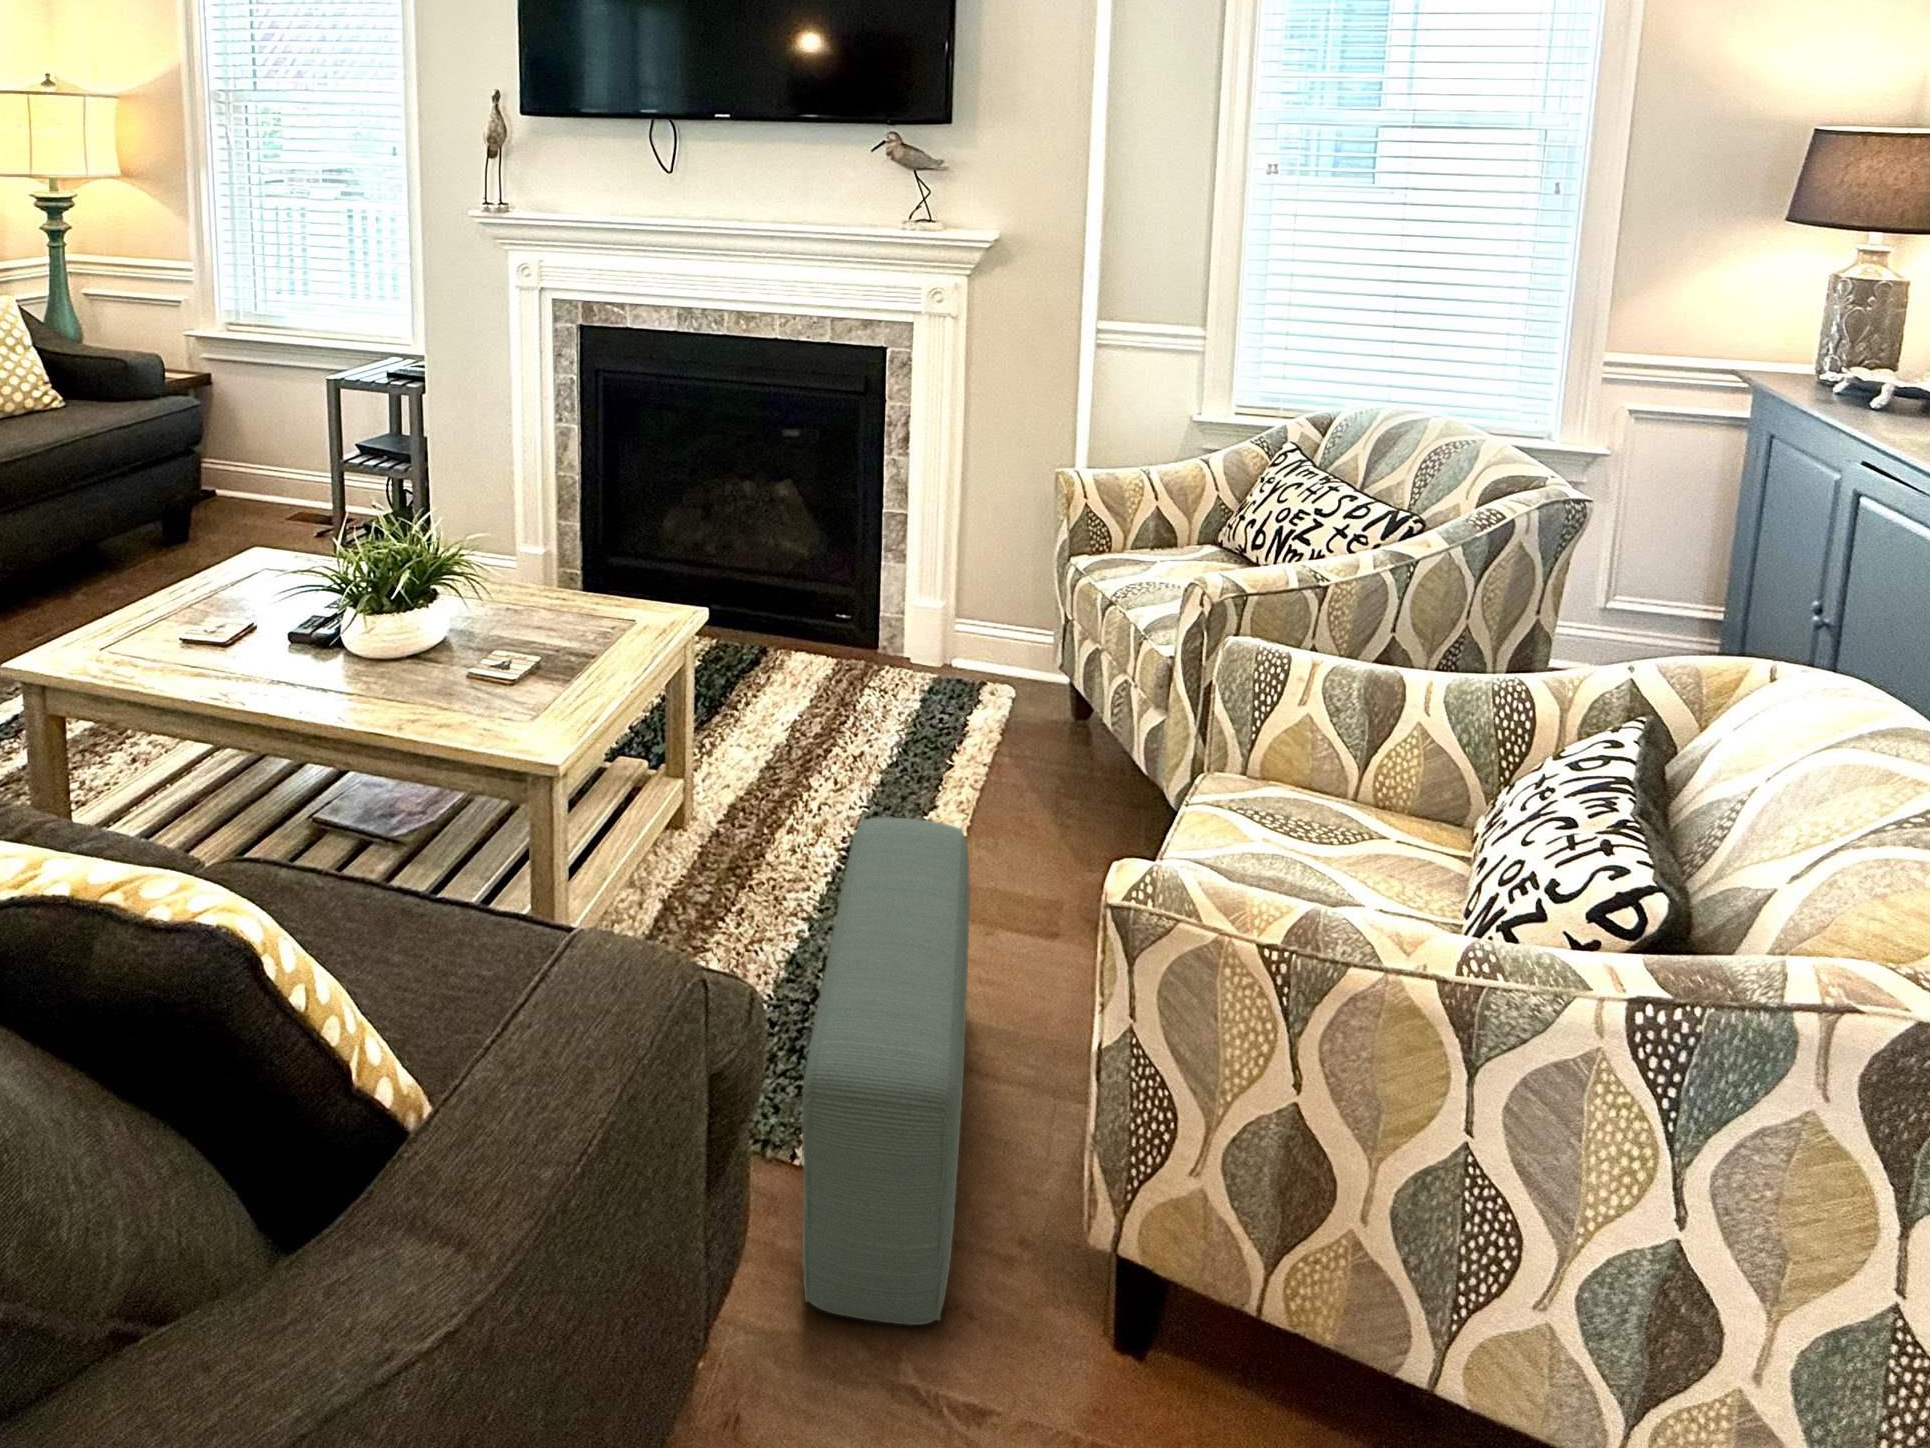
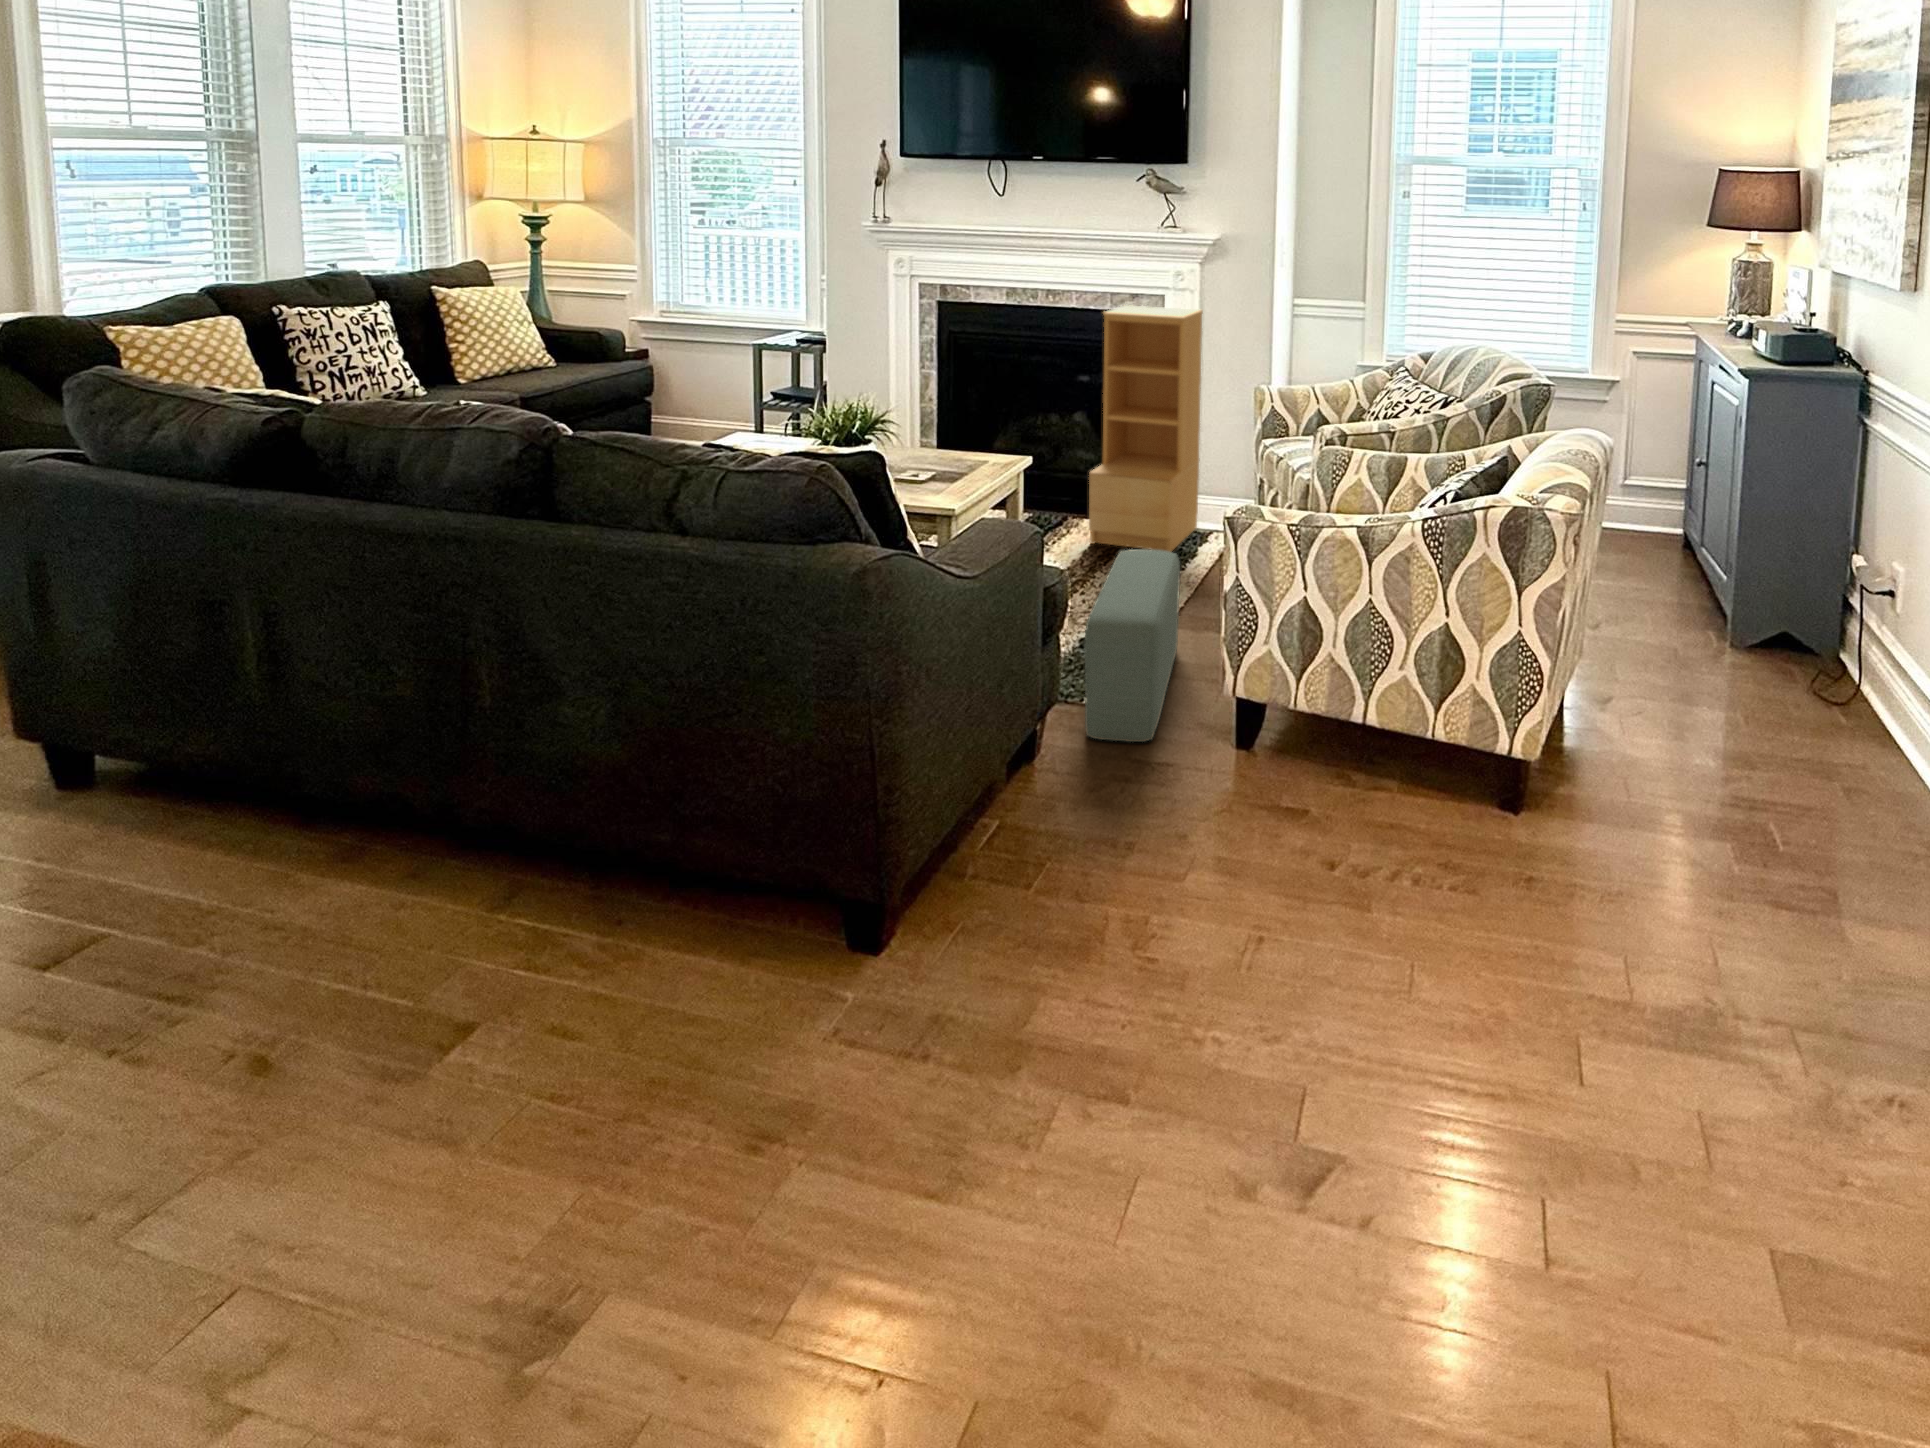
bookshelf: none [799,337,971,725] -> present [1089,305,1202,552]

